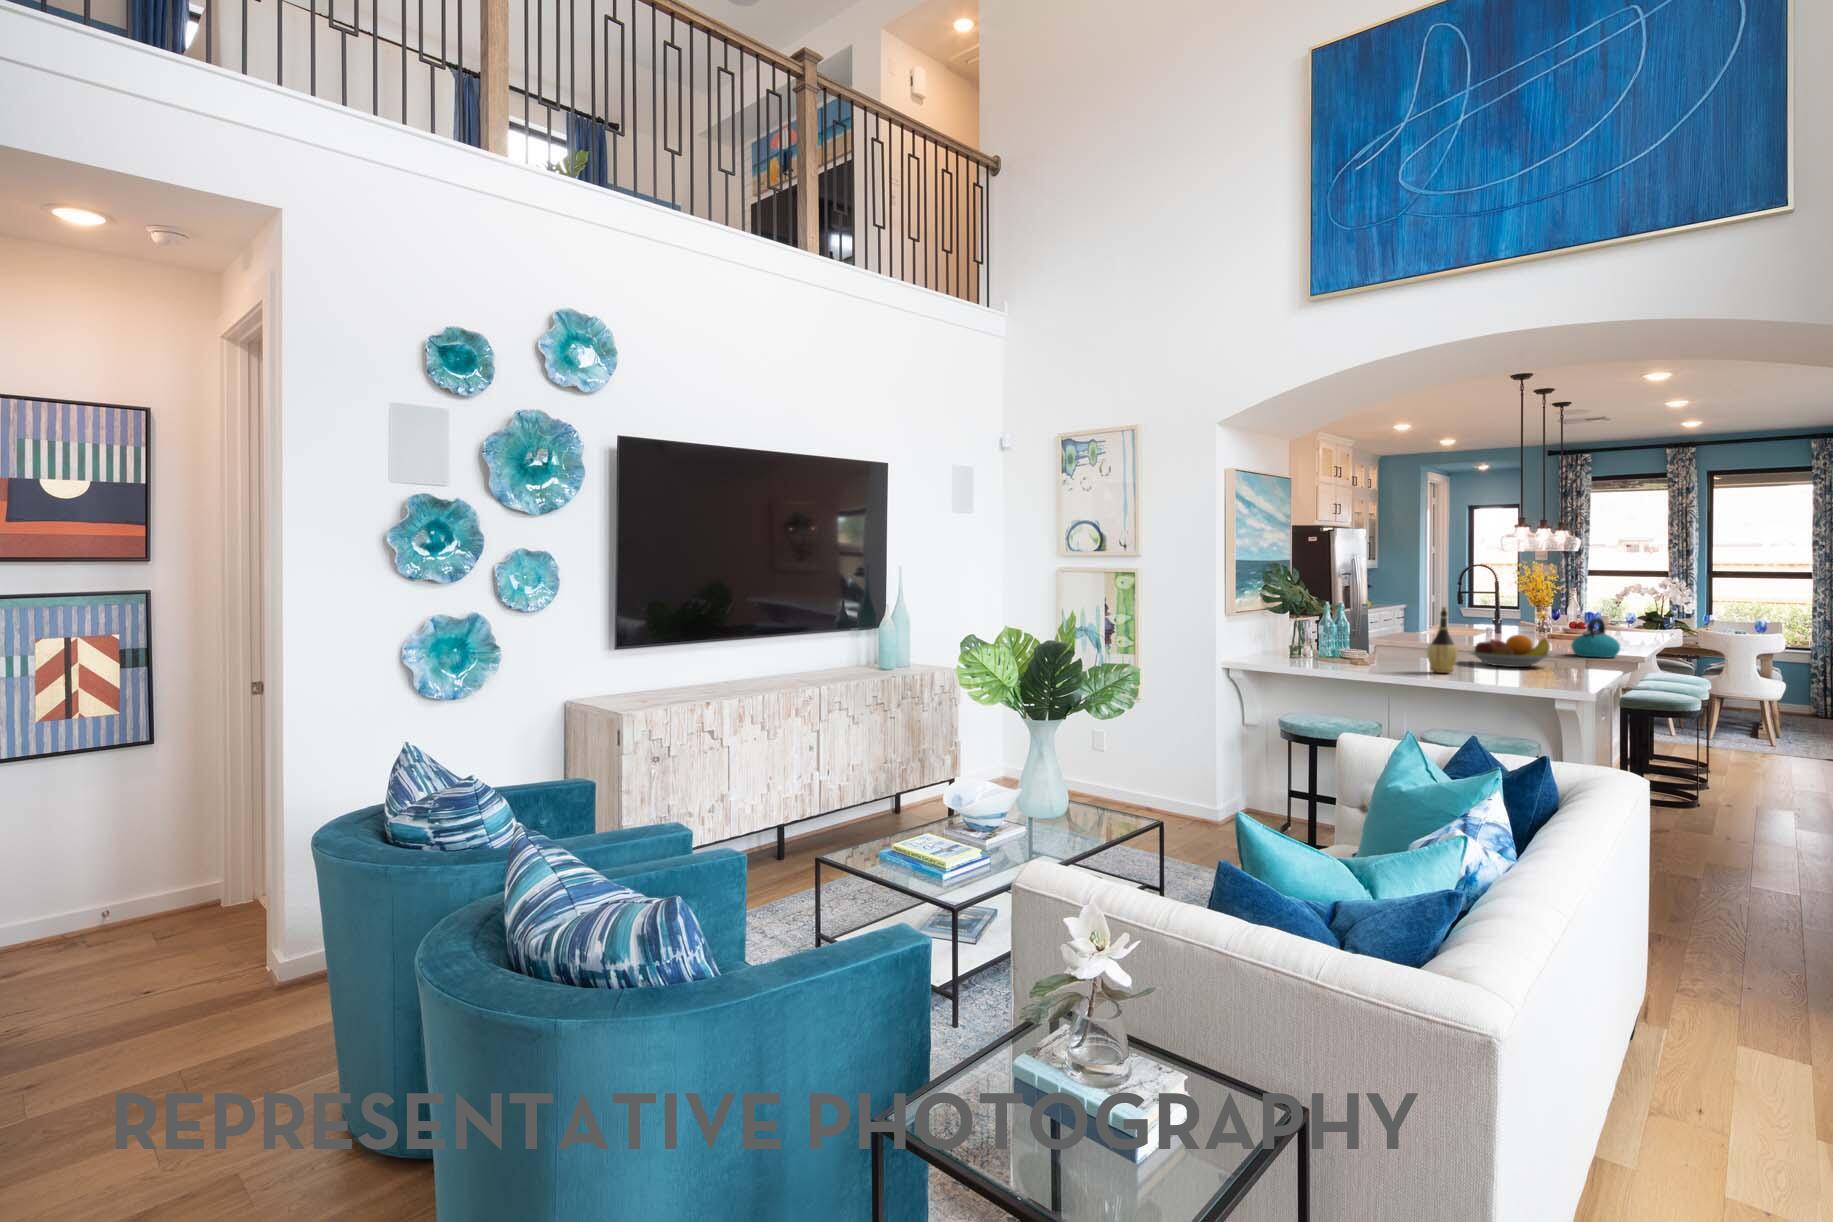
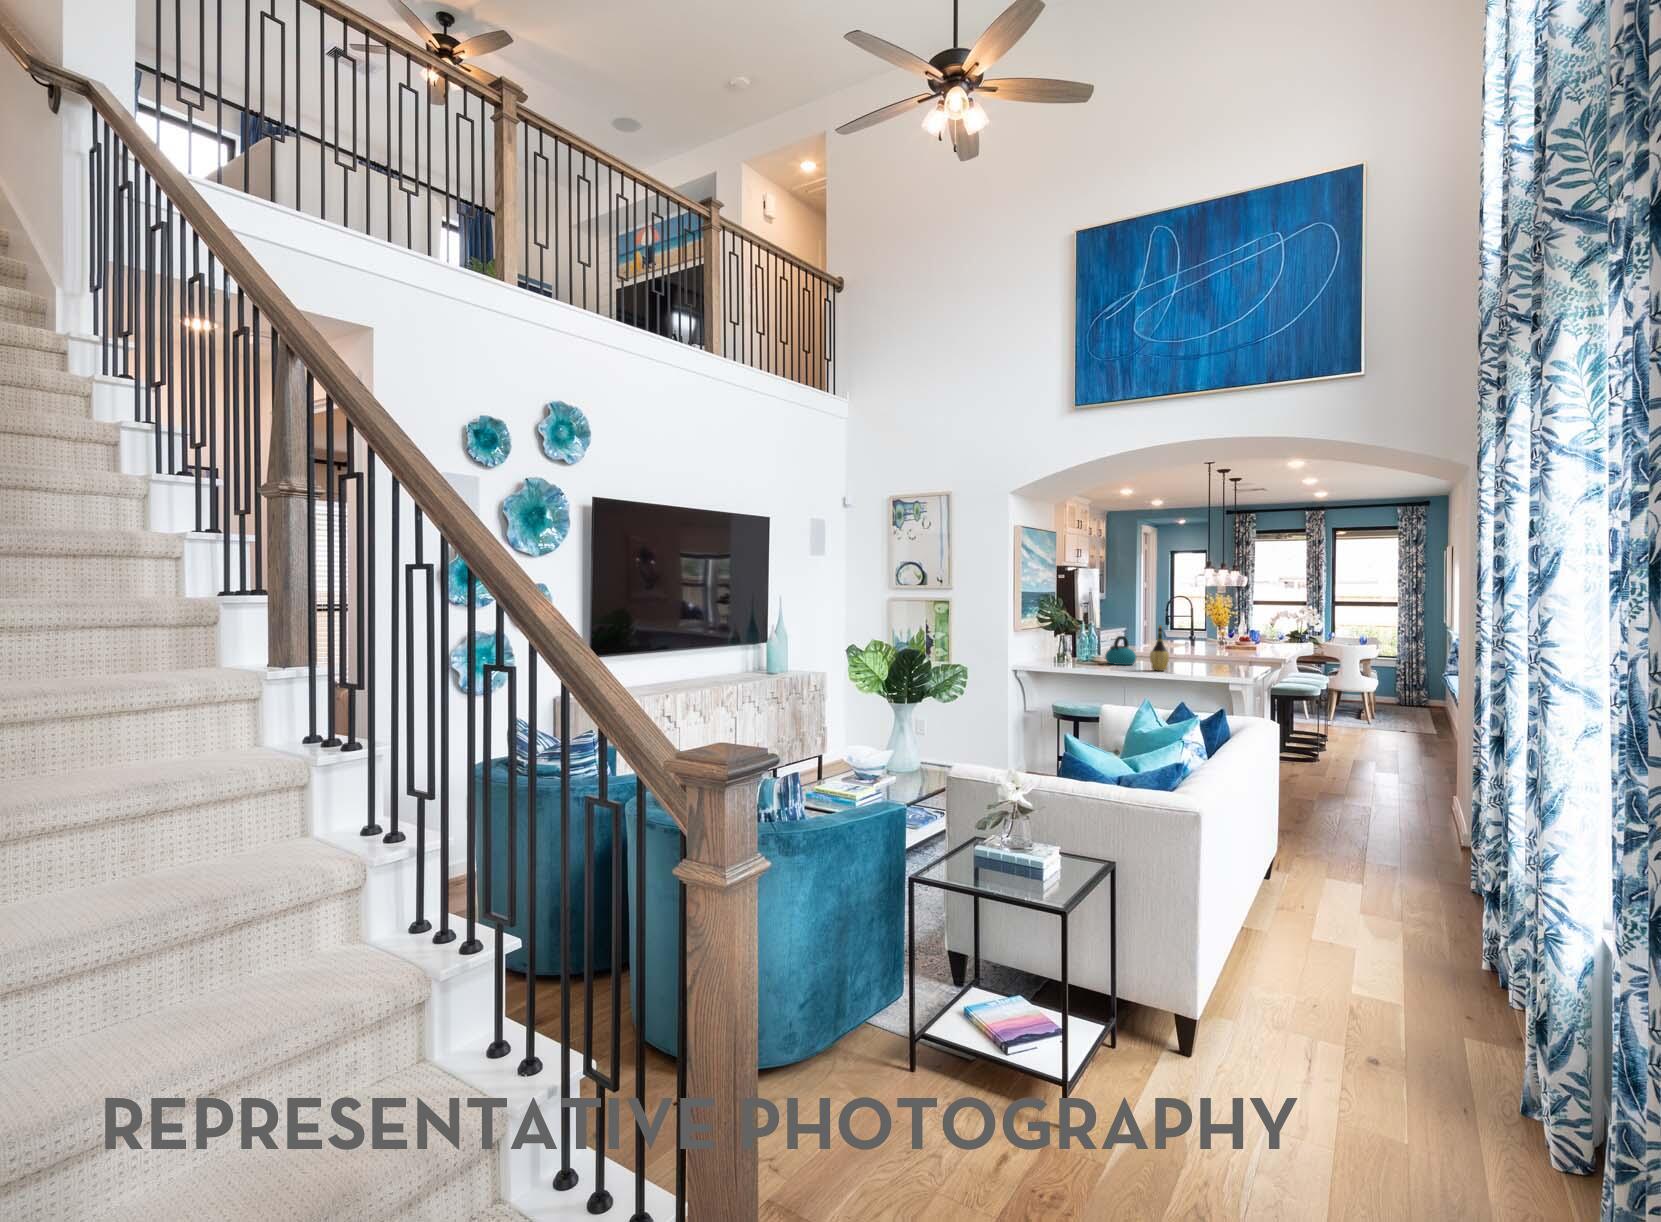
kettle: present [1571,618,1620,658] -> present [1105,636,1137,665]
fruit bowl: present [1468,635,1551,667] -> none [1174,645,1228,667]

